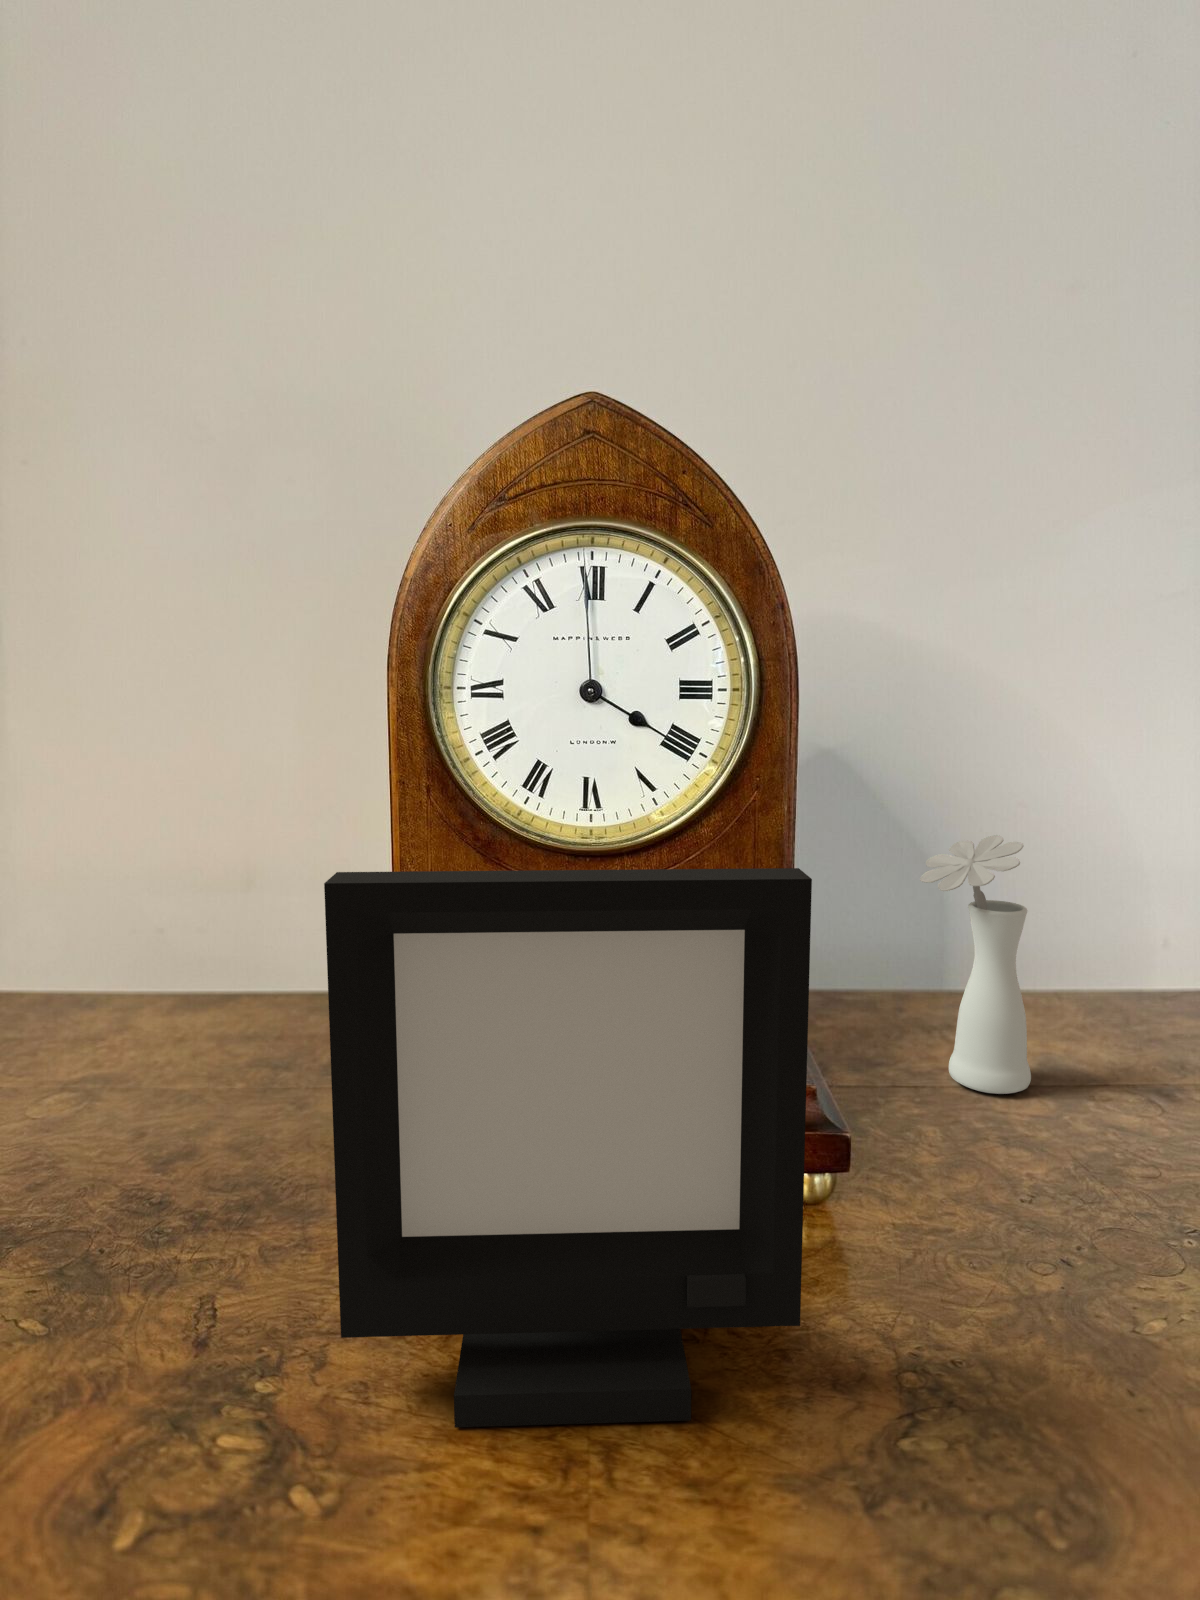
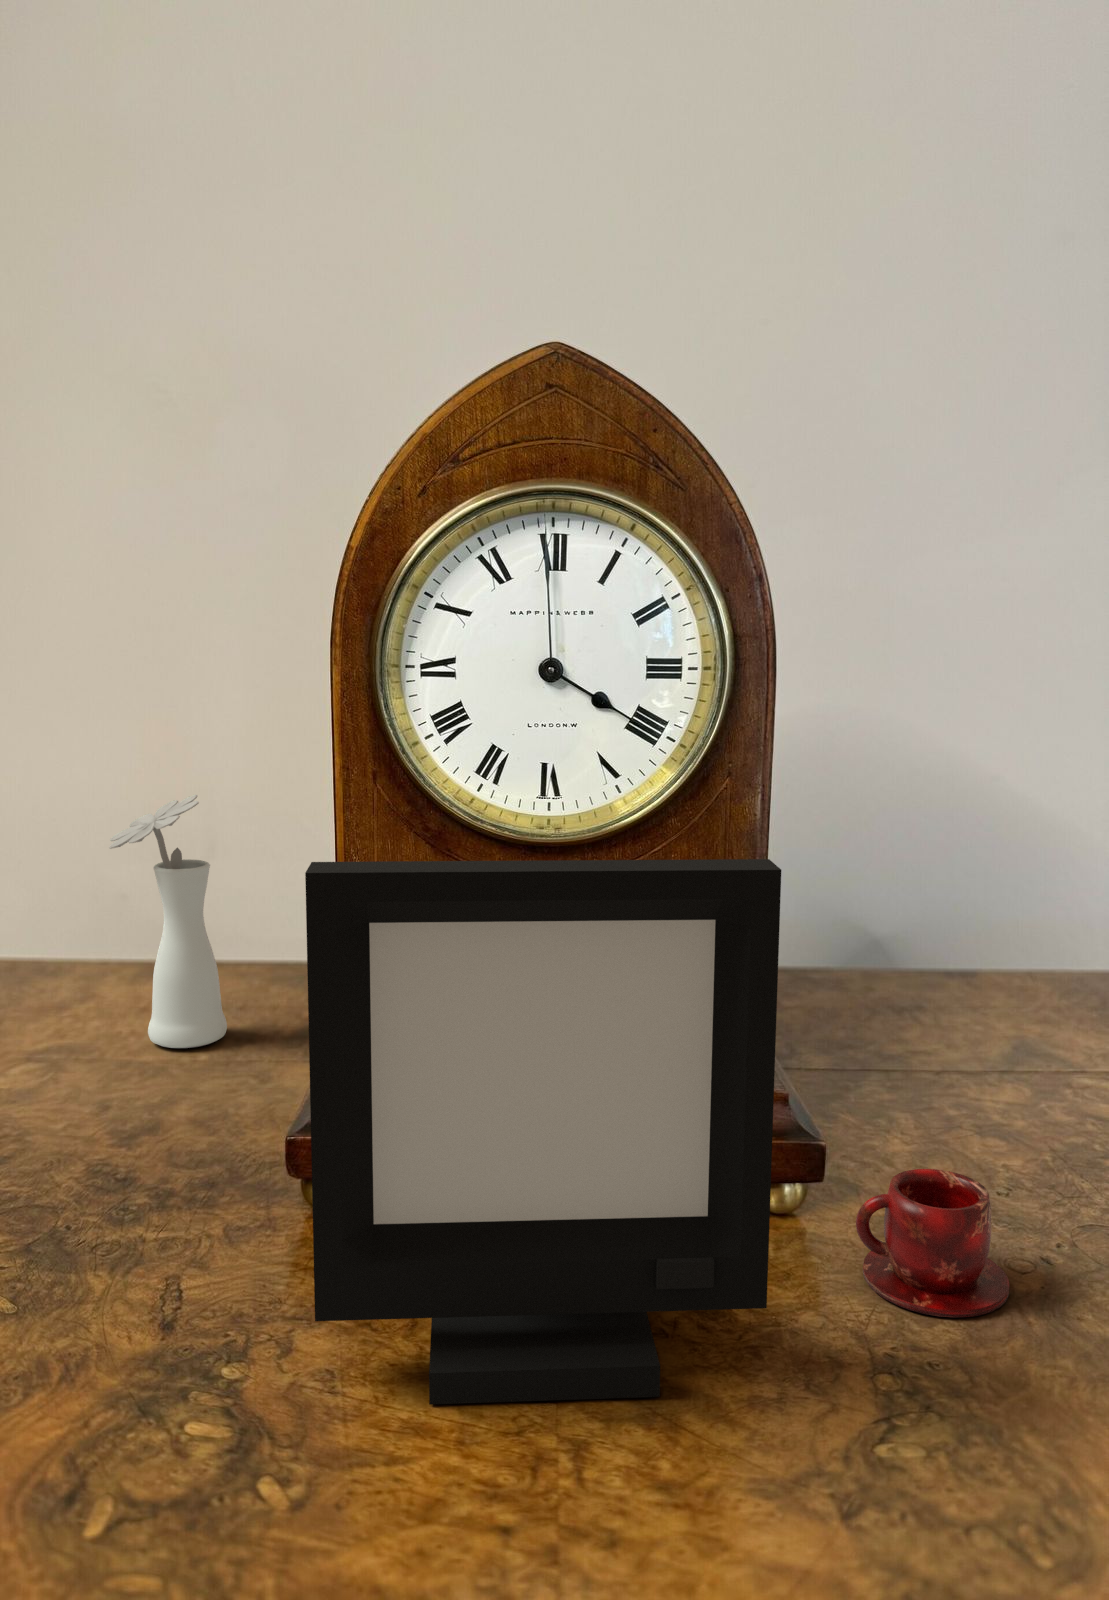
vase: present [920,835,1031,1094] -> present [109,795,227,1048]
teacup: none [885,1169,1040,1325] -> present [856,1169,1009,1317]

